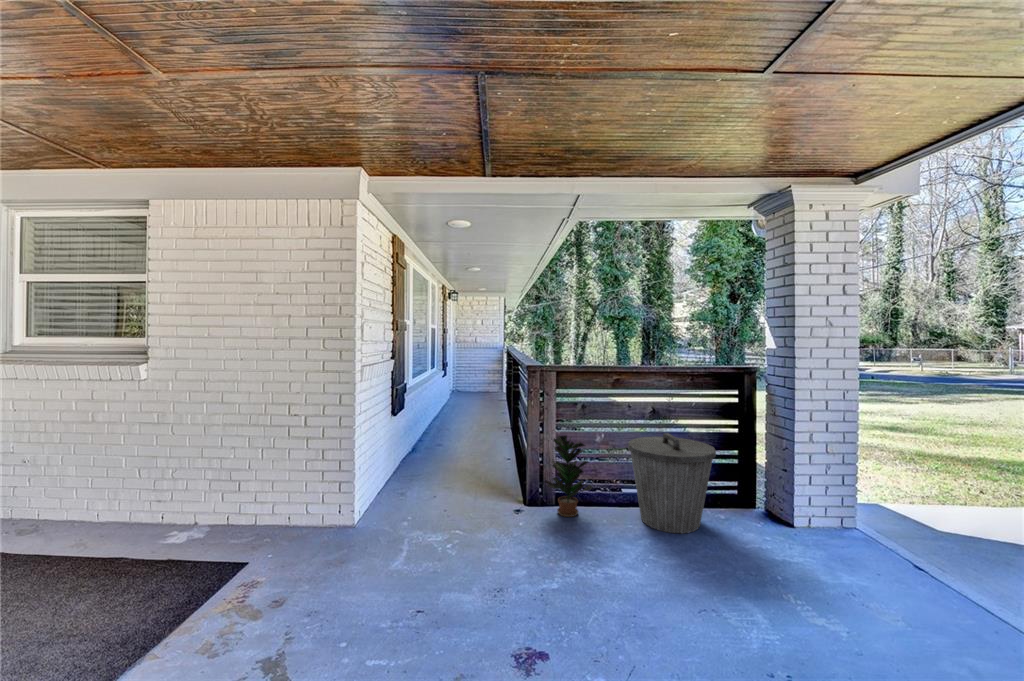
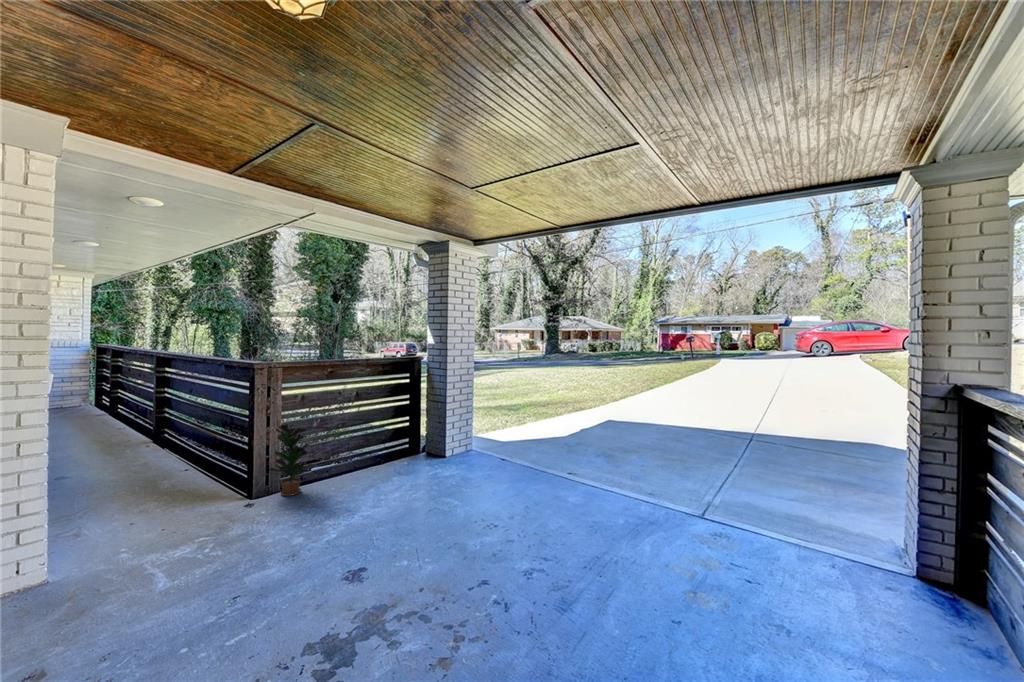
trash can: present [628,433,716,534] -> none [342,410,407,483]

